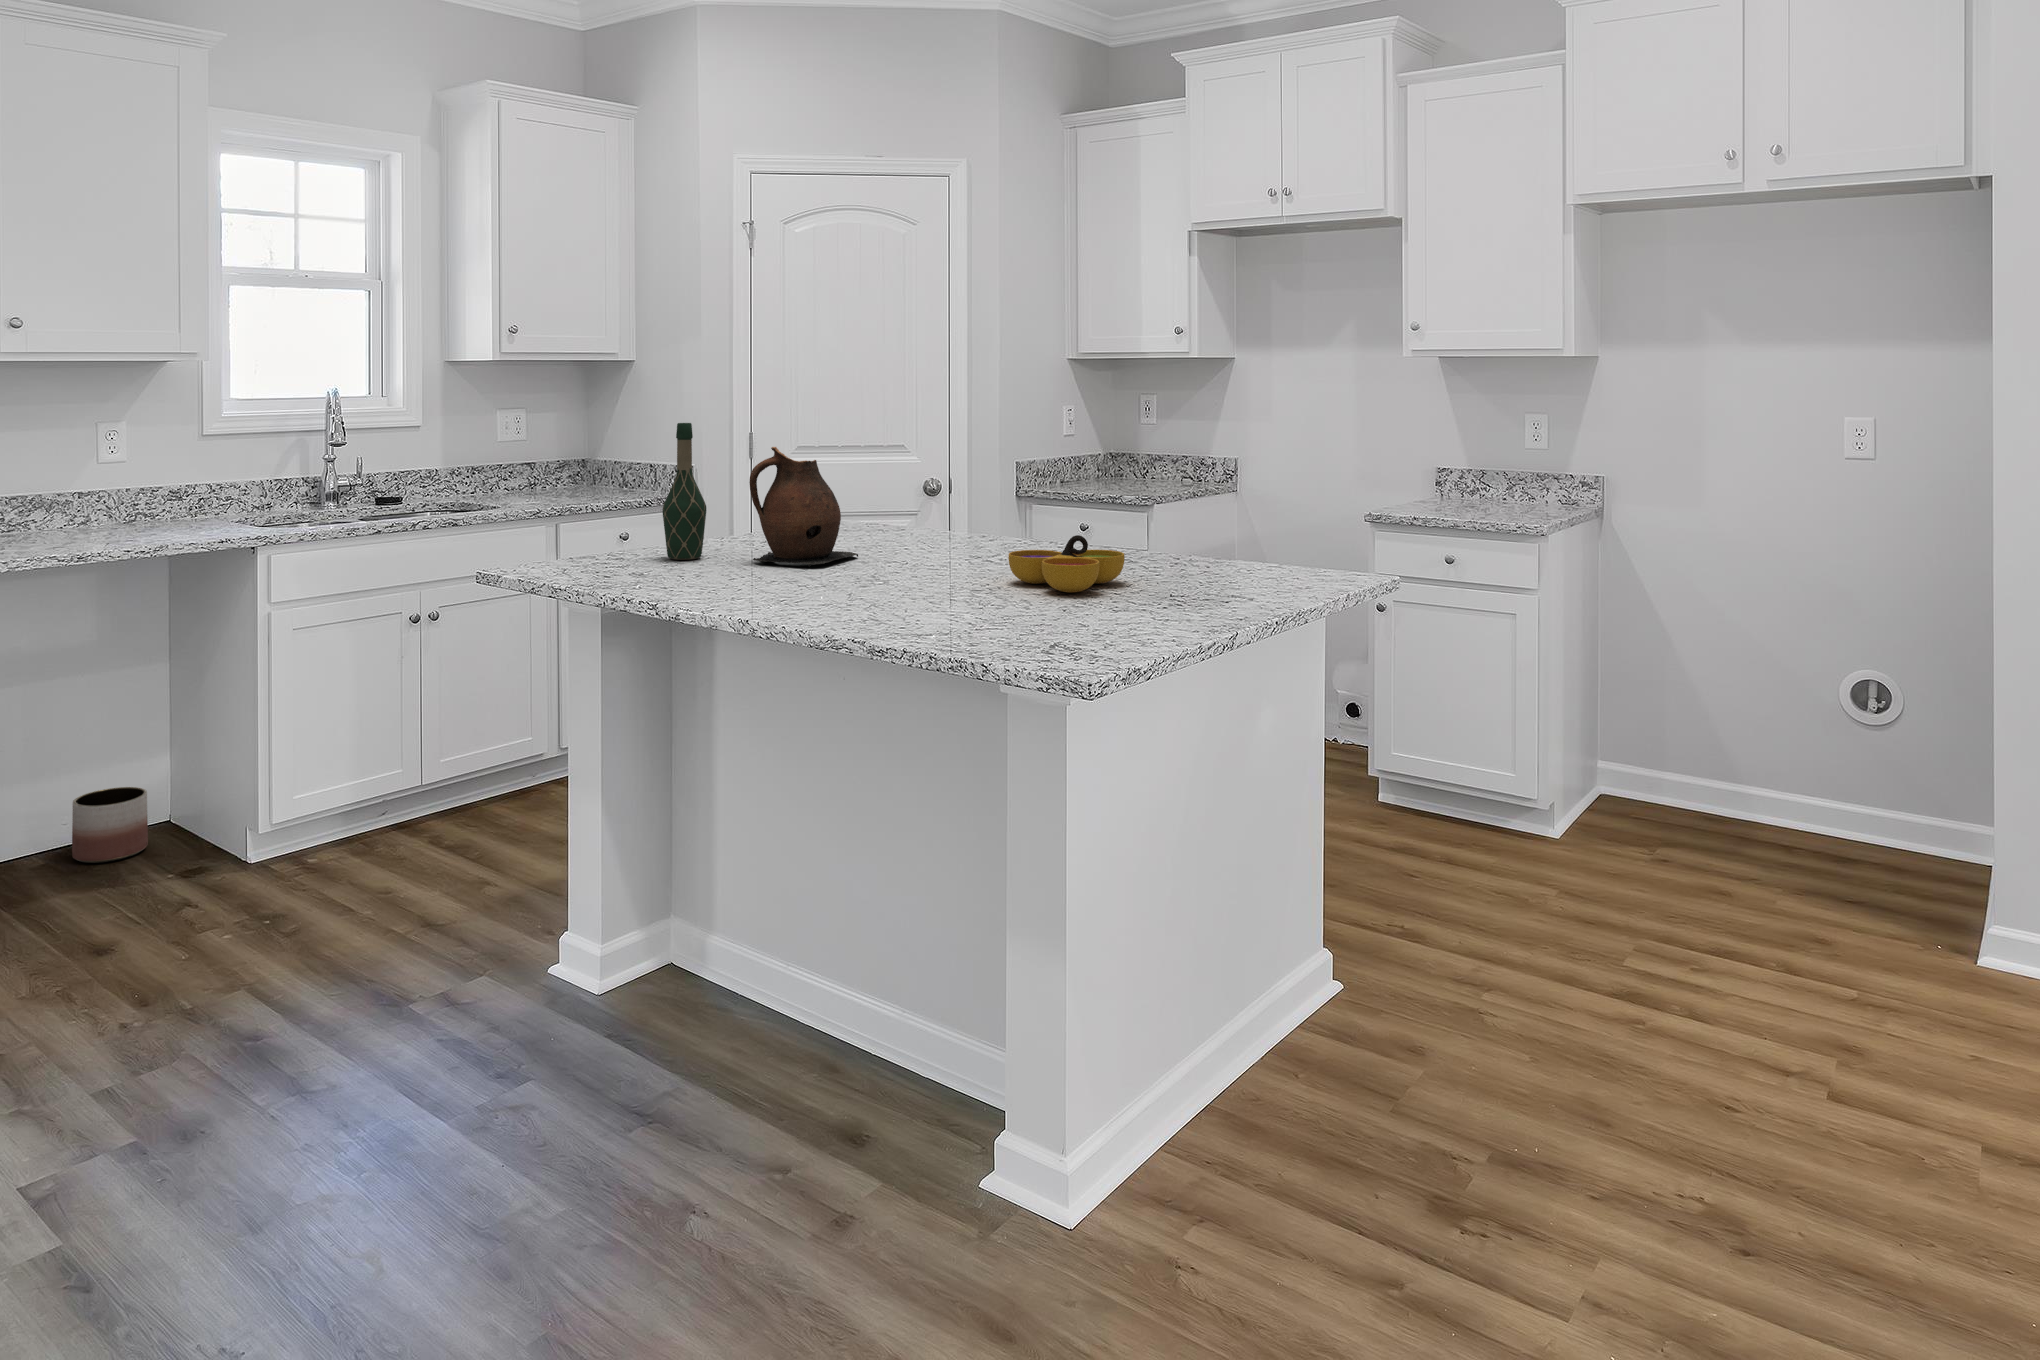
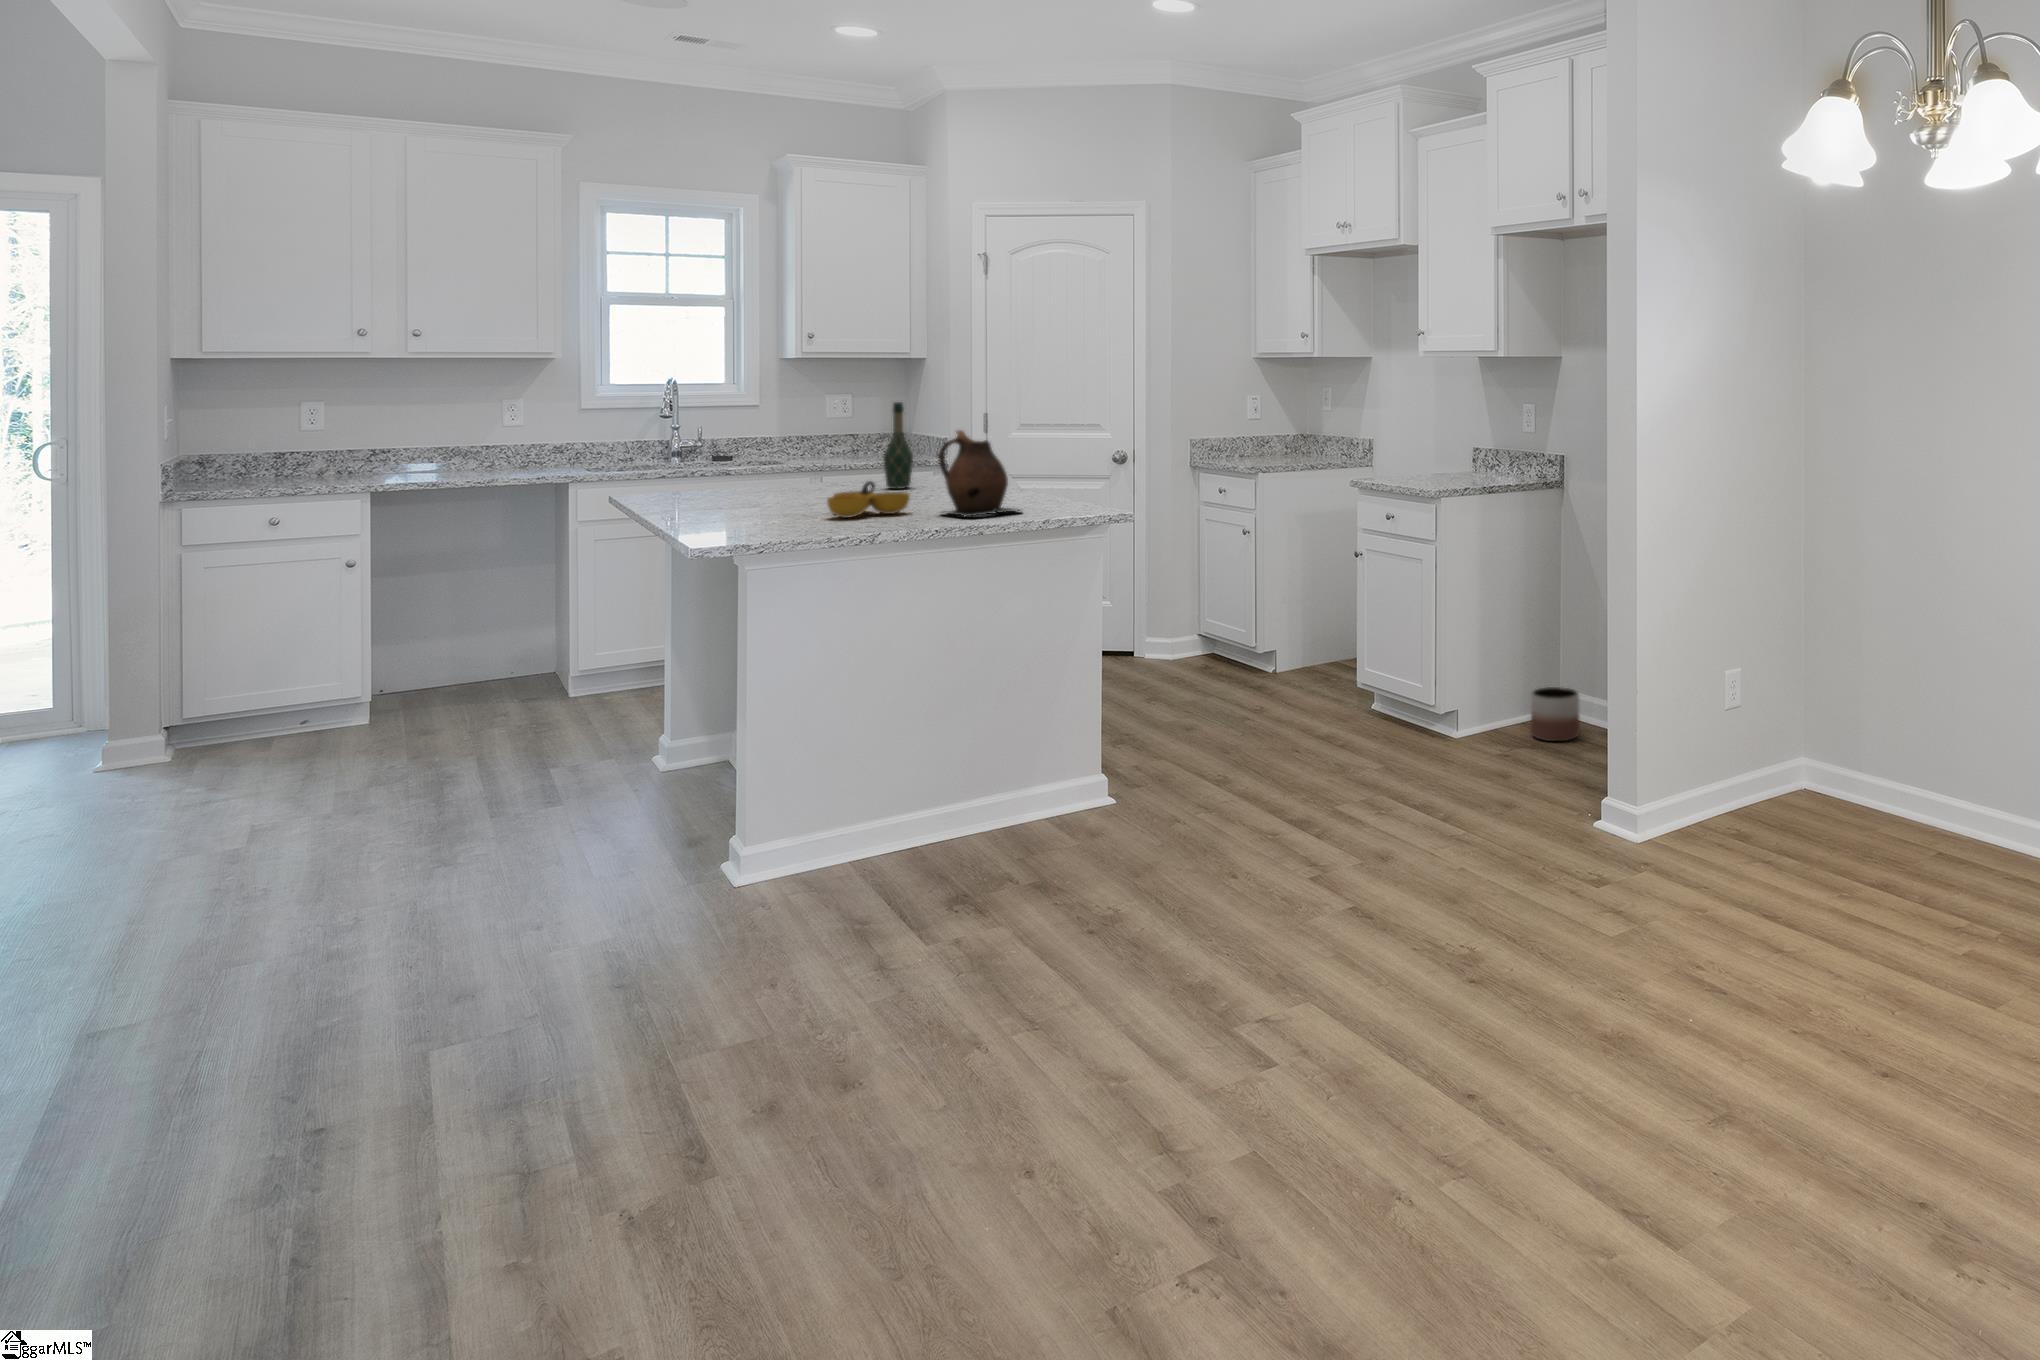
wine bottle: present [663,423,706,560] -> present [883,402,913,489]
ceramic pitcher: present [749,447,858,567] -> present [939,430,1022,517]
planter: present [72,787,148,863] -> present [1531,687,1580,741]

